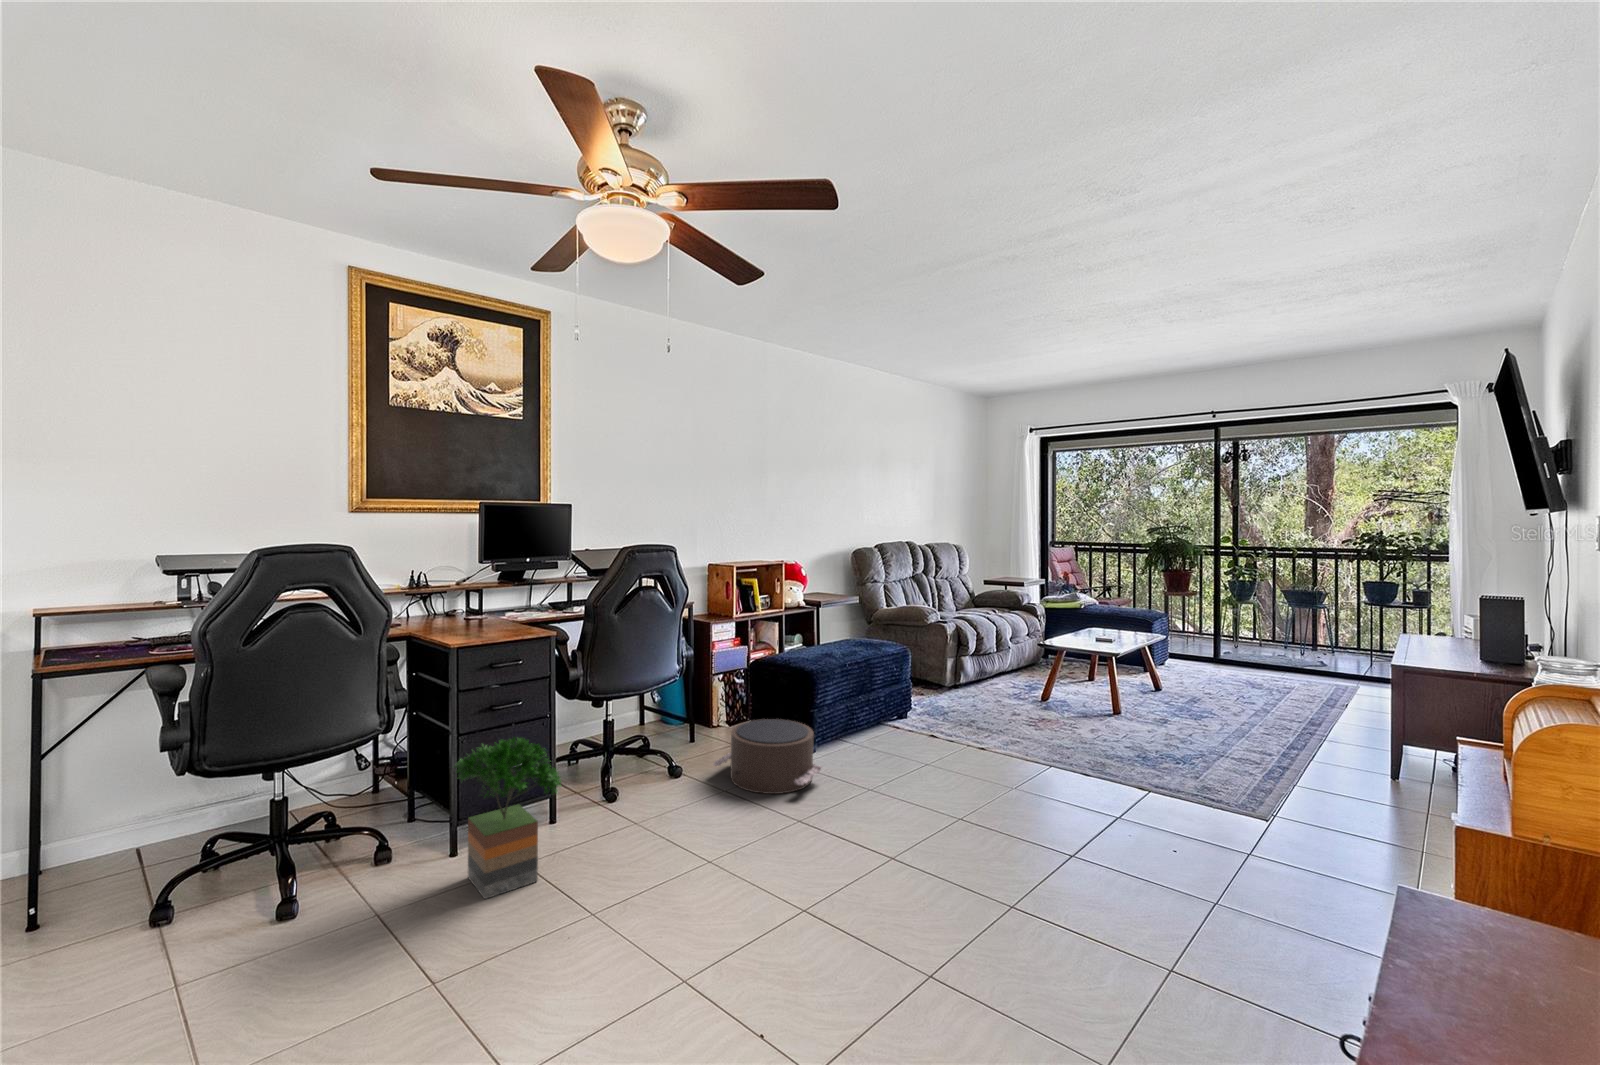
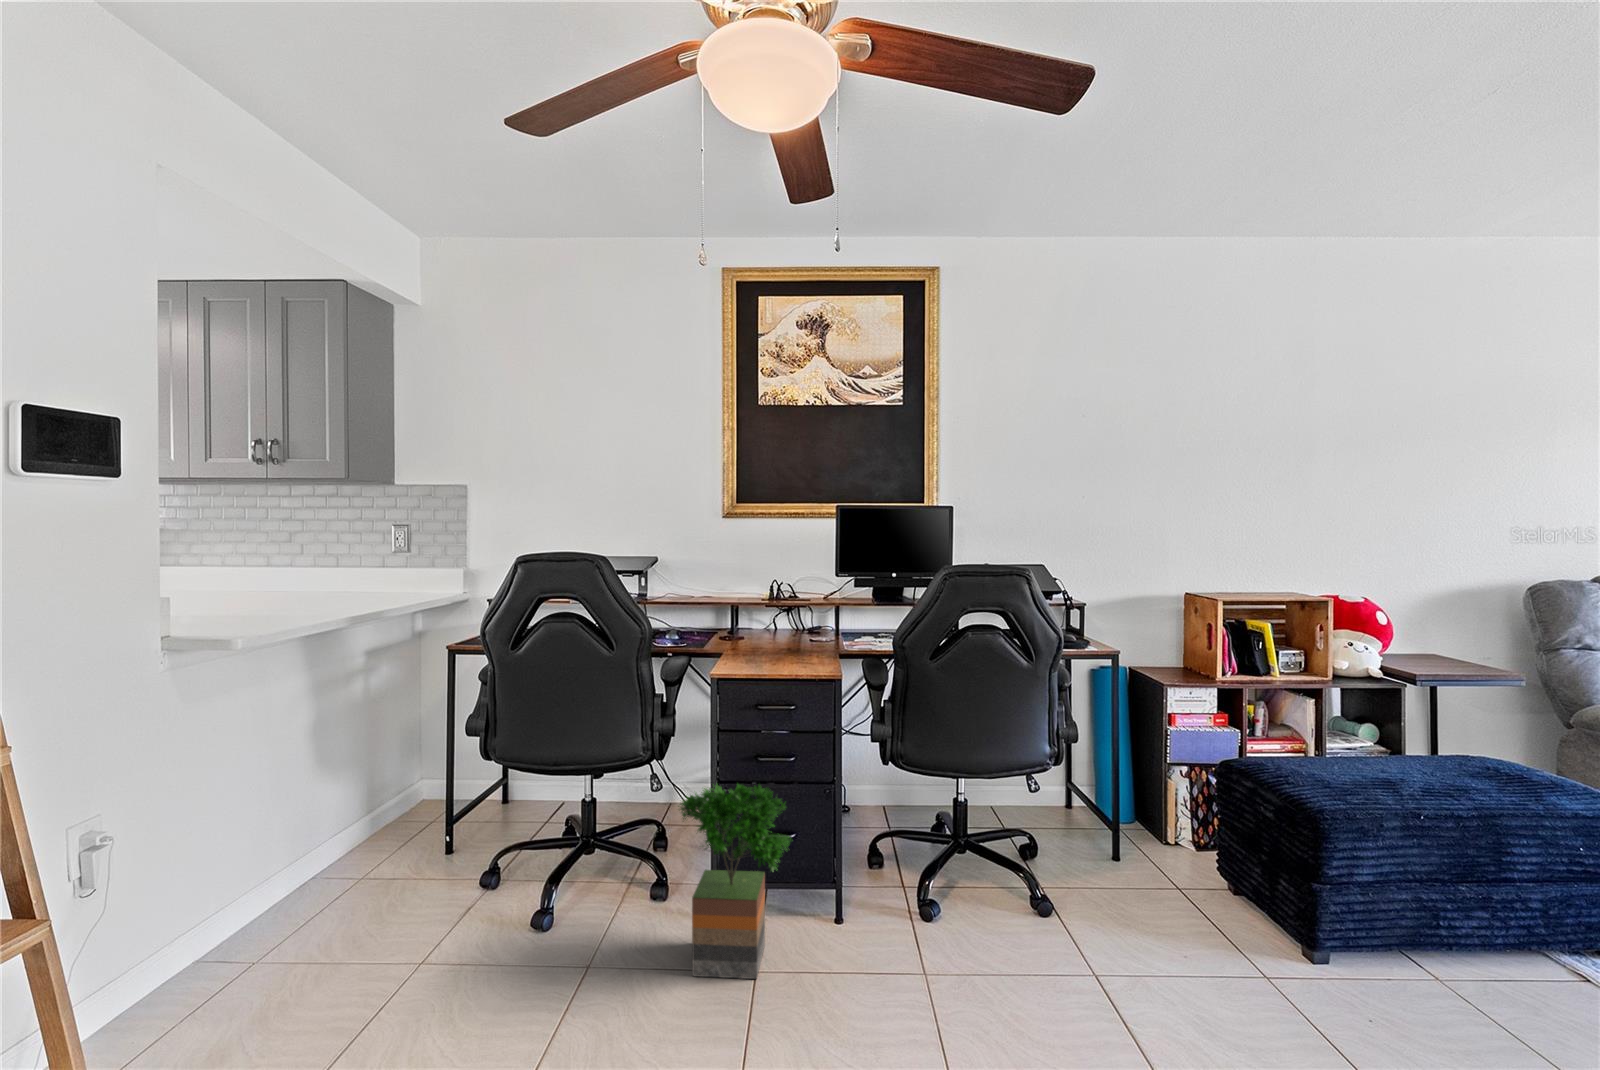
pouf: present [713,719,822,794] -> none [1097,849,1296,996]

